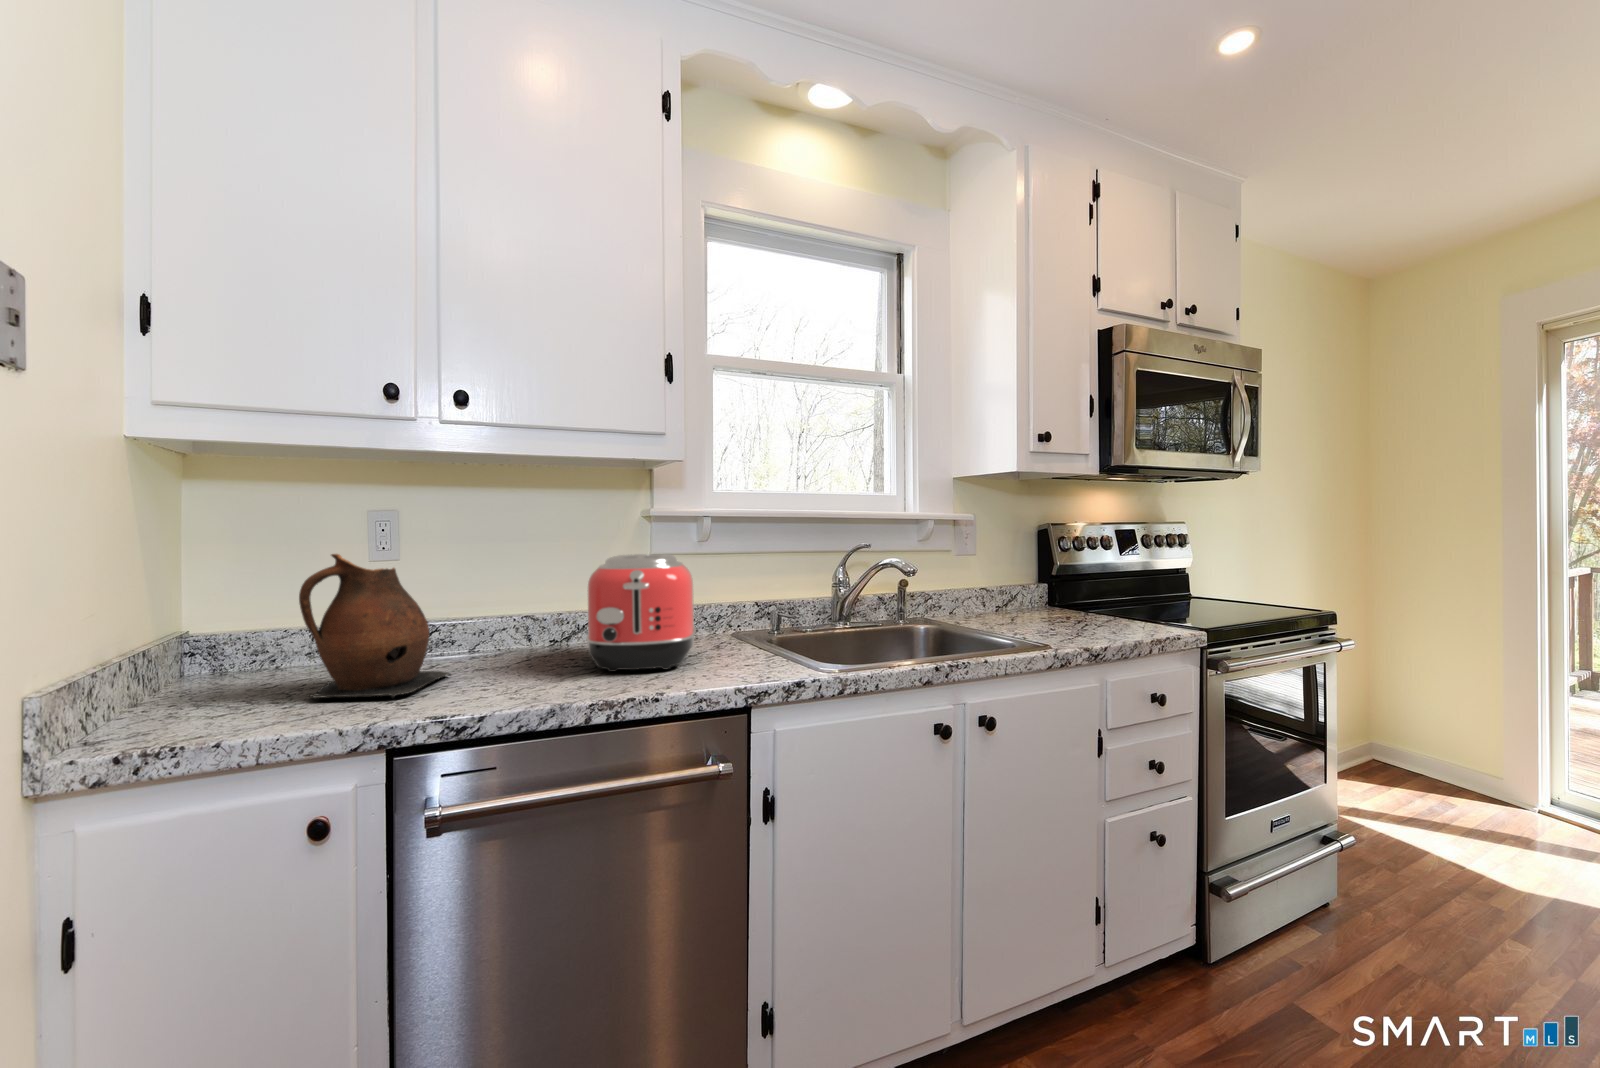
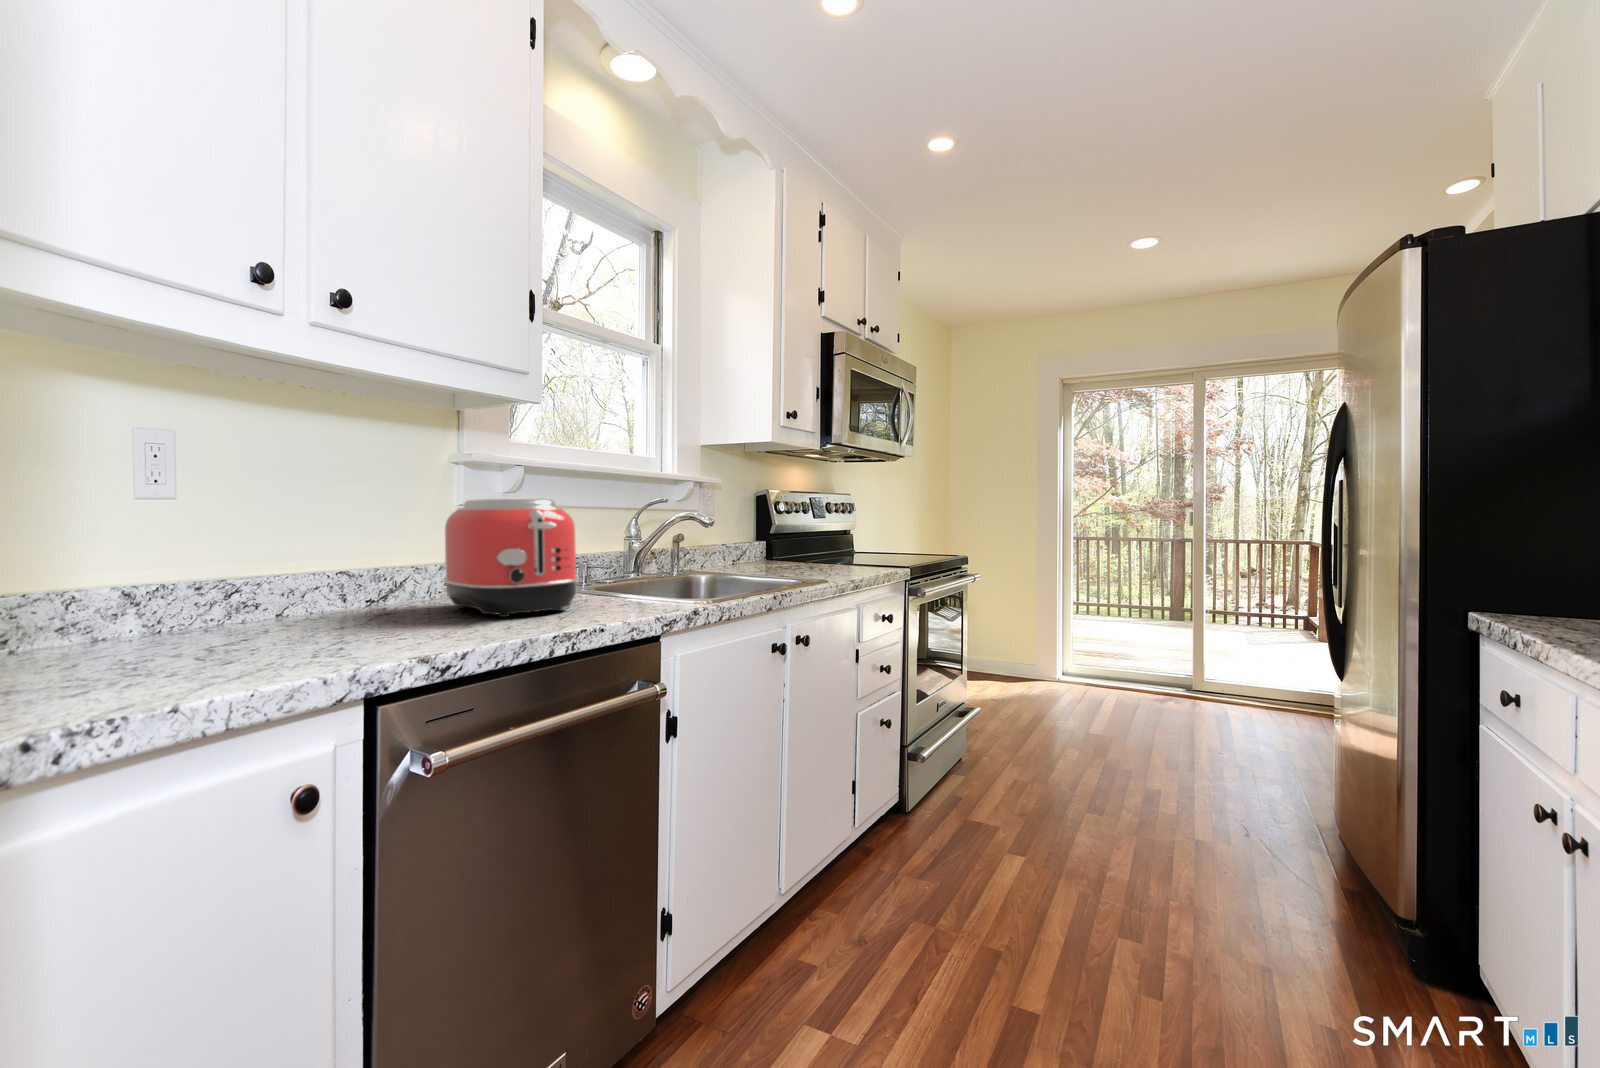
ceramic pitcher: present [299,554,451,698] -> none [137,478,324,666]

